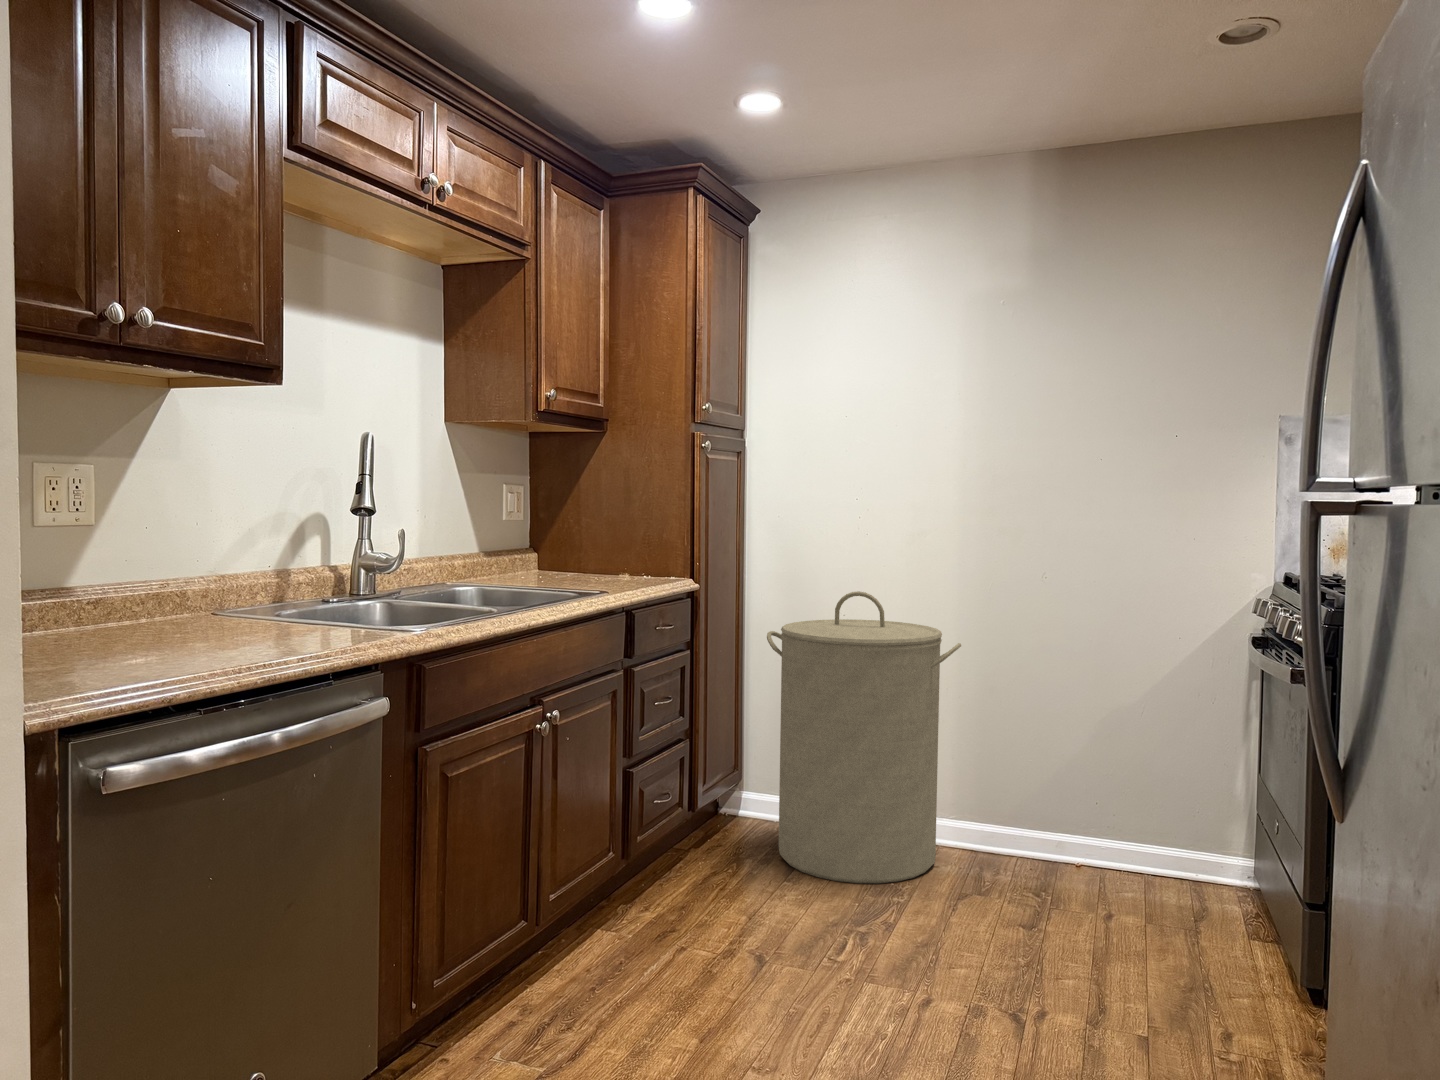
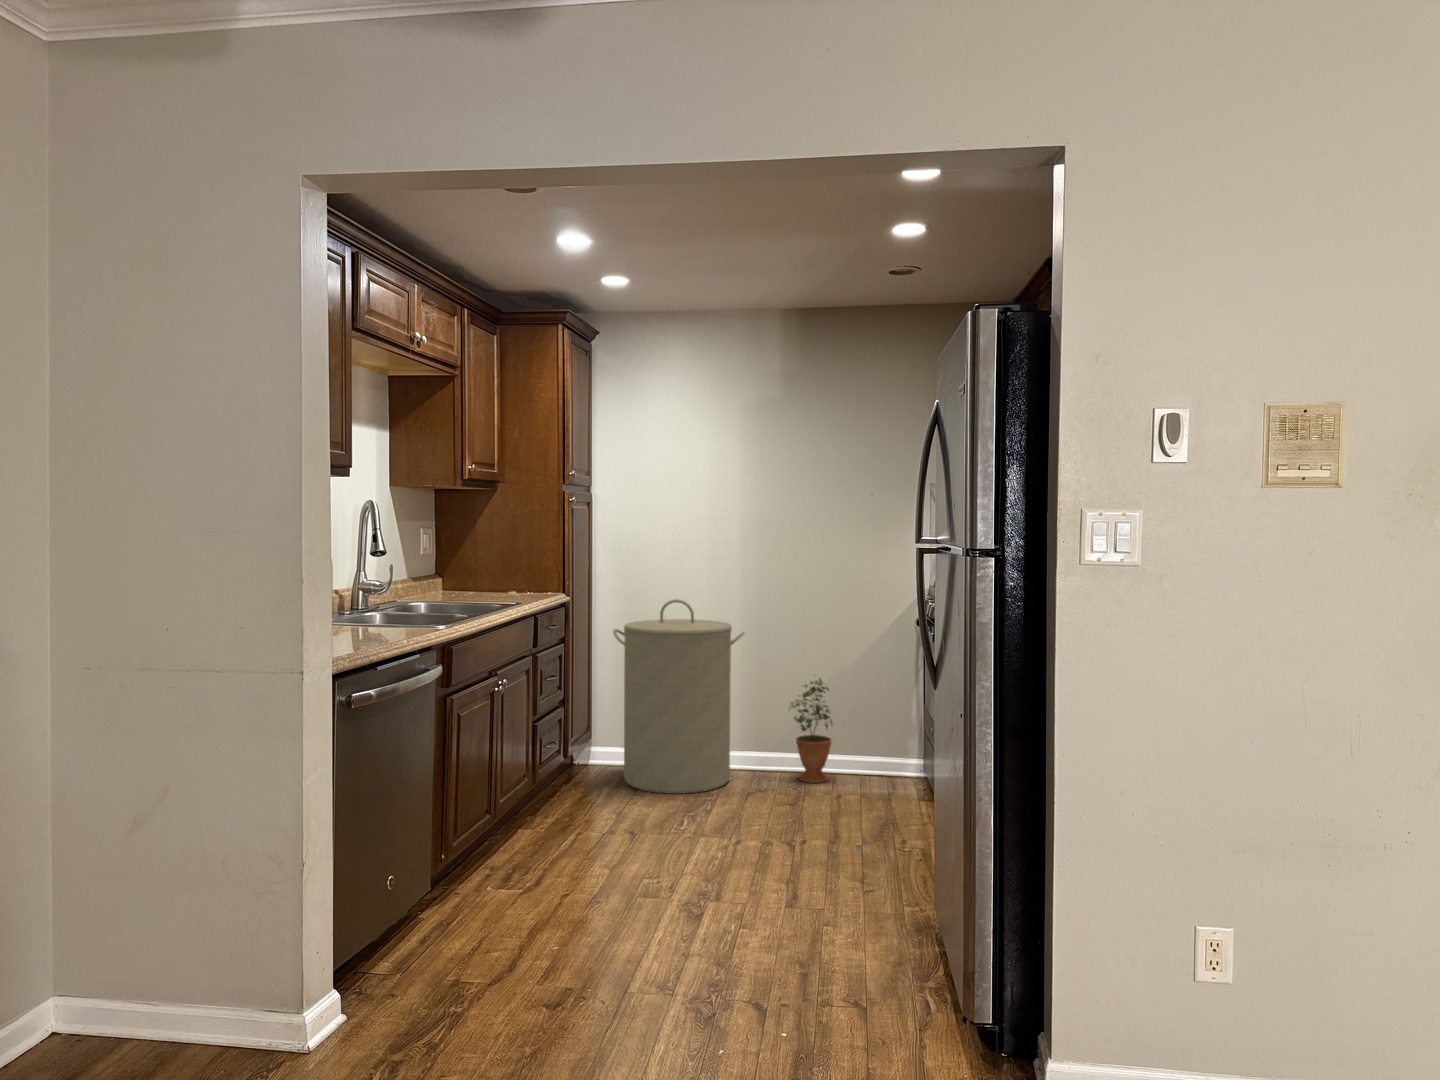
potted plant: none [1029,713,1100,881] -> present [791,678,832,783]

